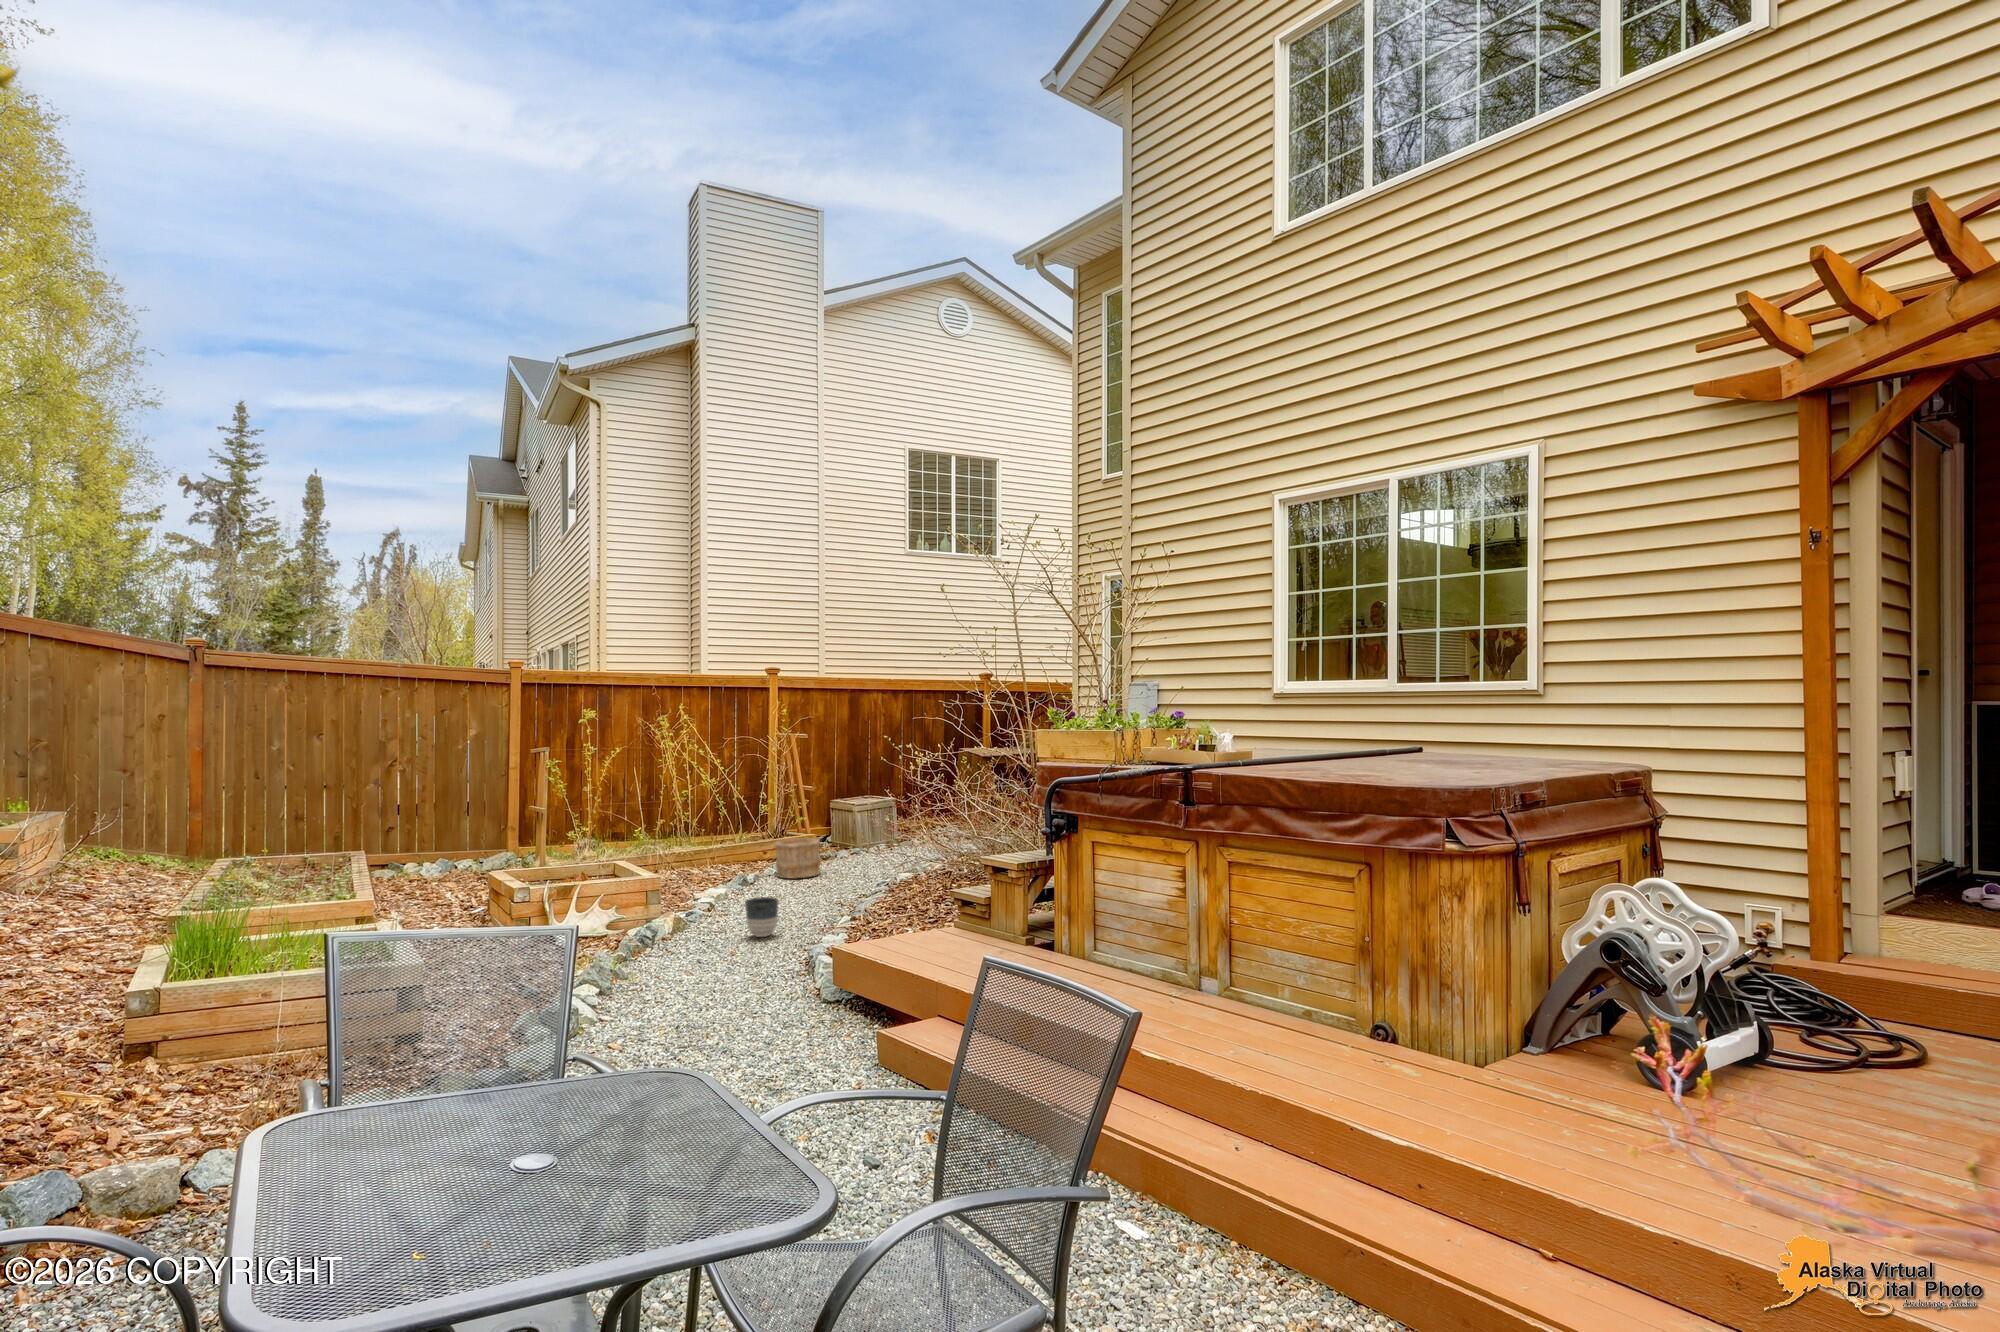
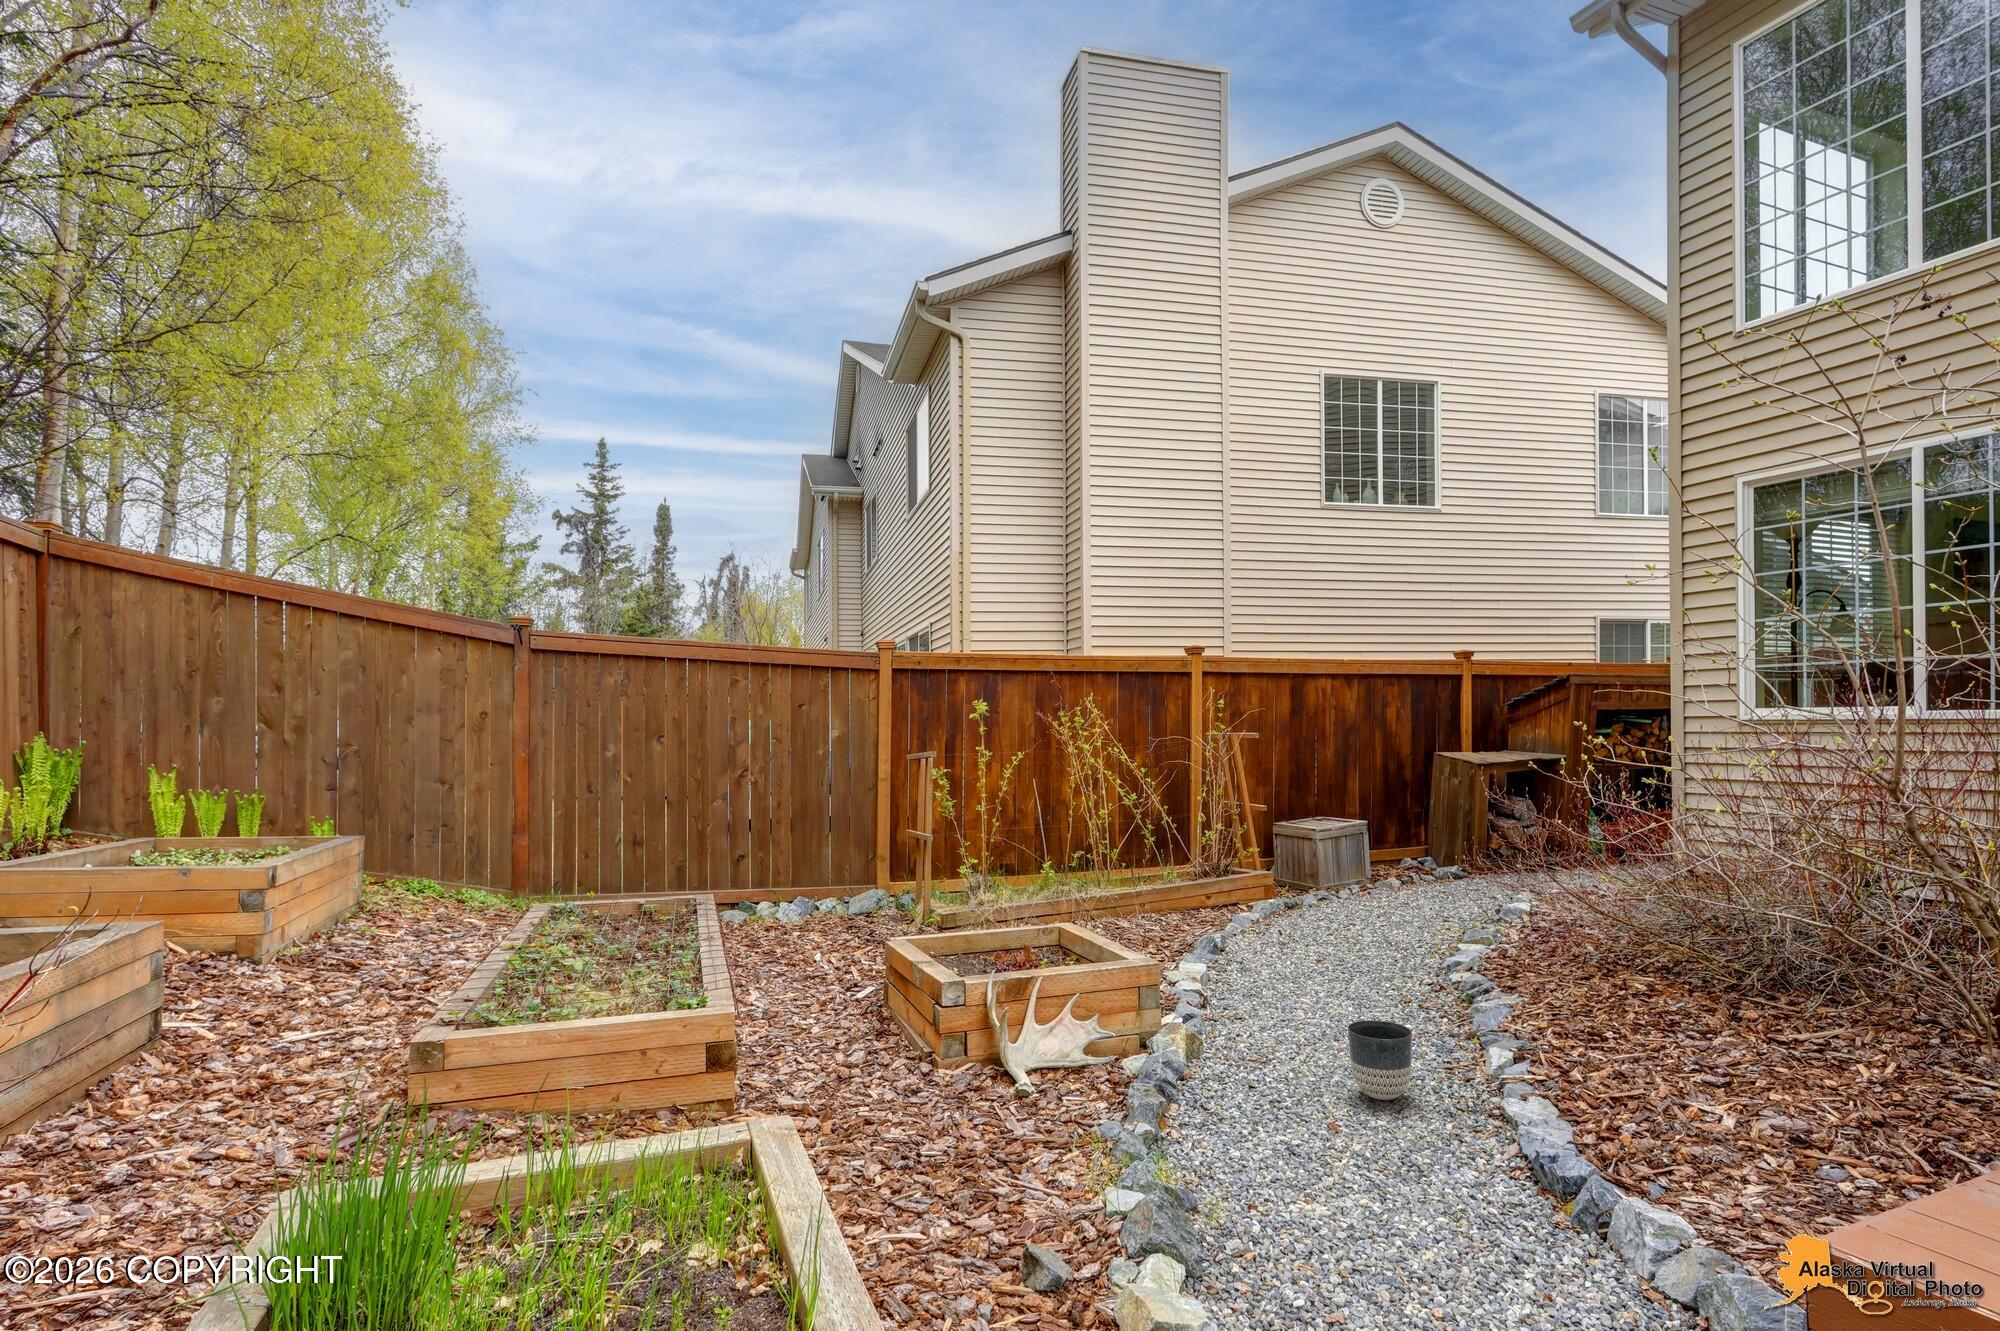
wooden bucket: present [775,838,820,879] -> none [1273,888,1343,953]

